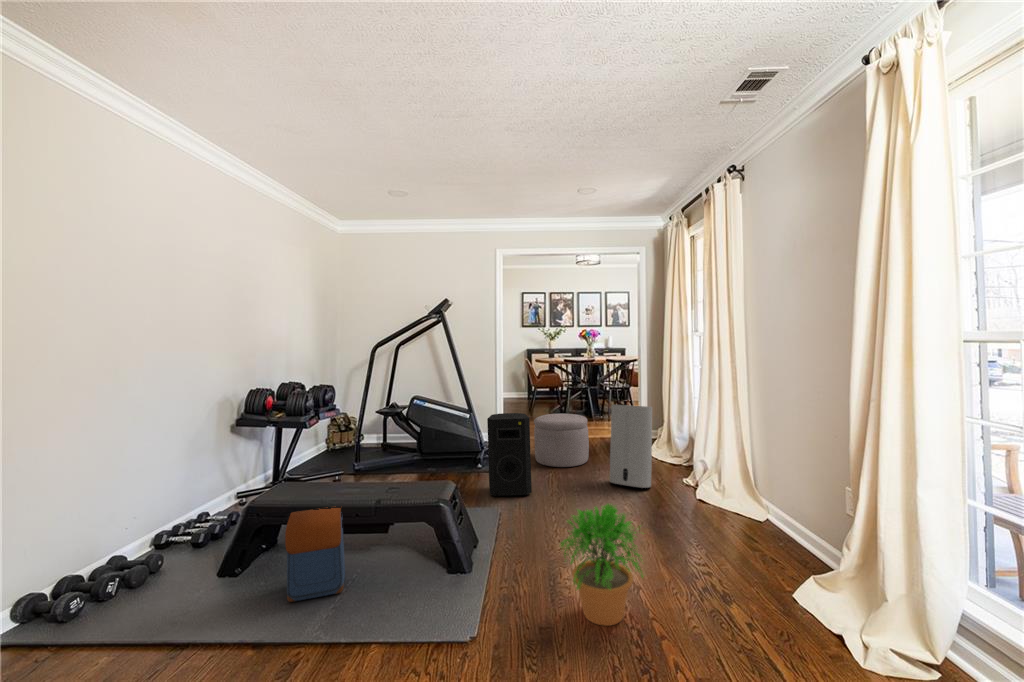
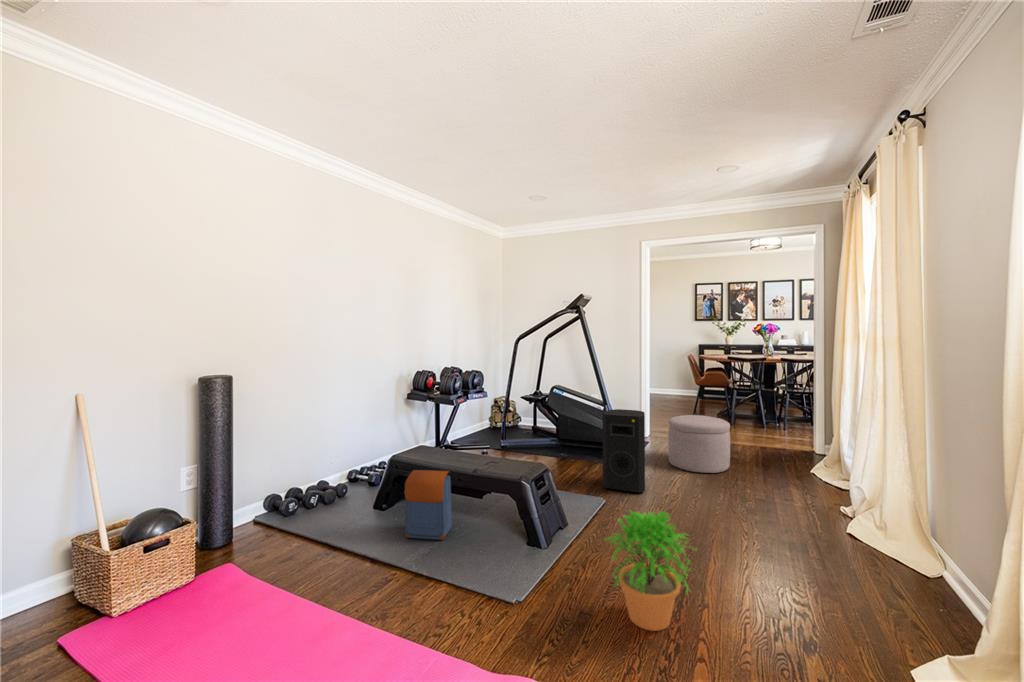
air purifier: present [610,405,652,488] -> none [739,412,796,509]

